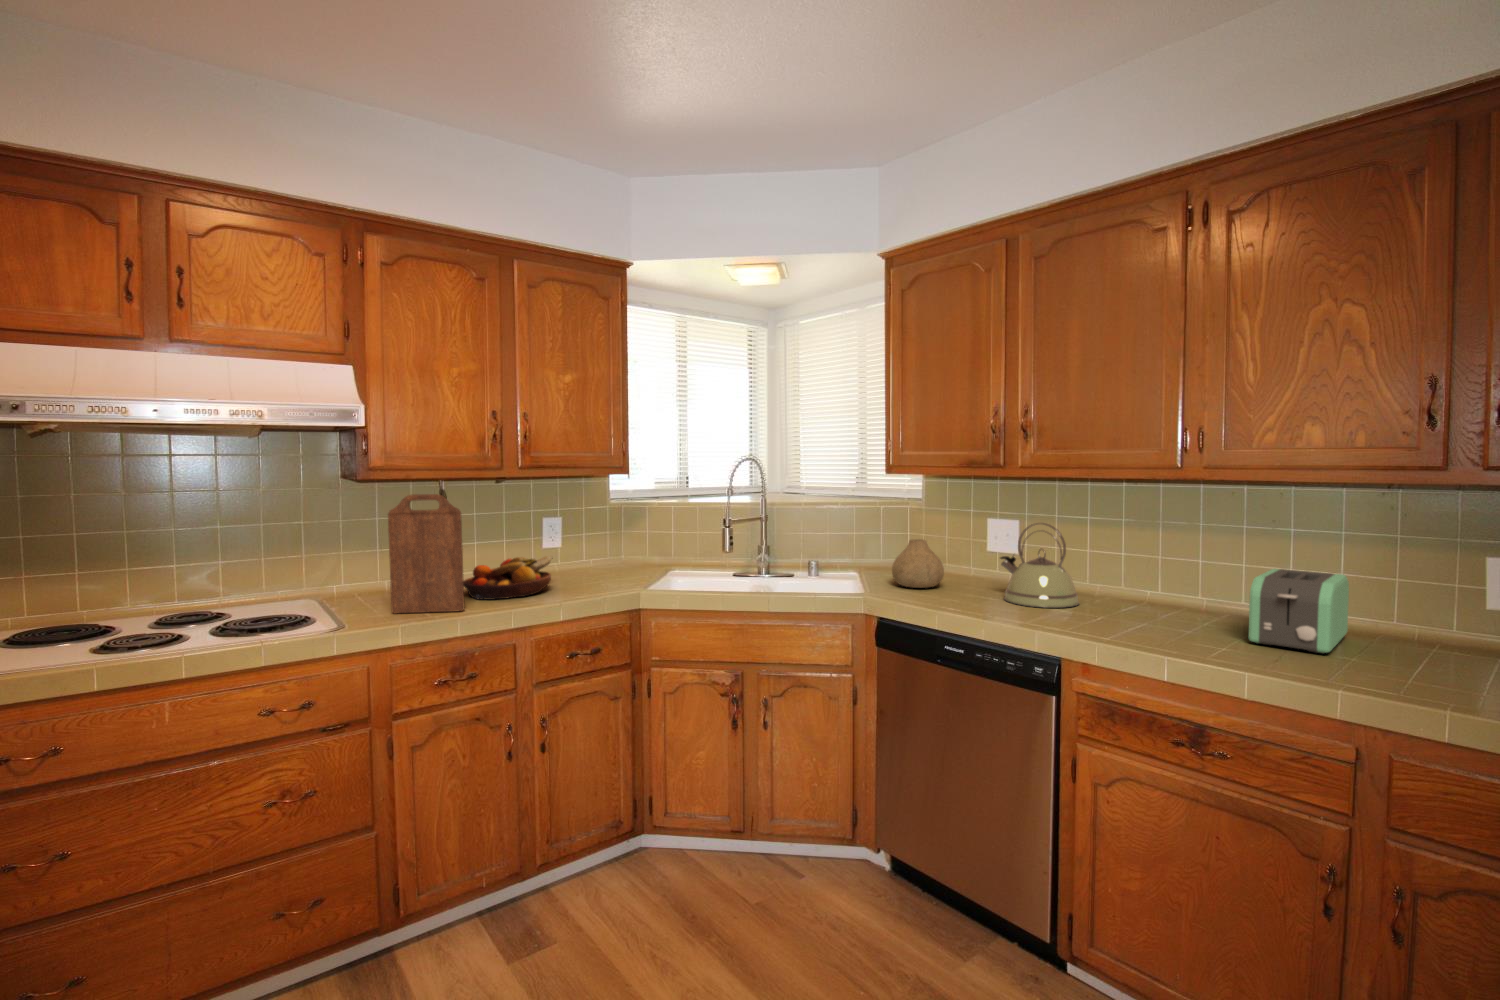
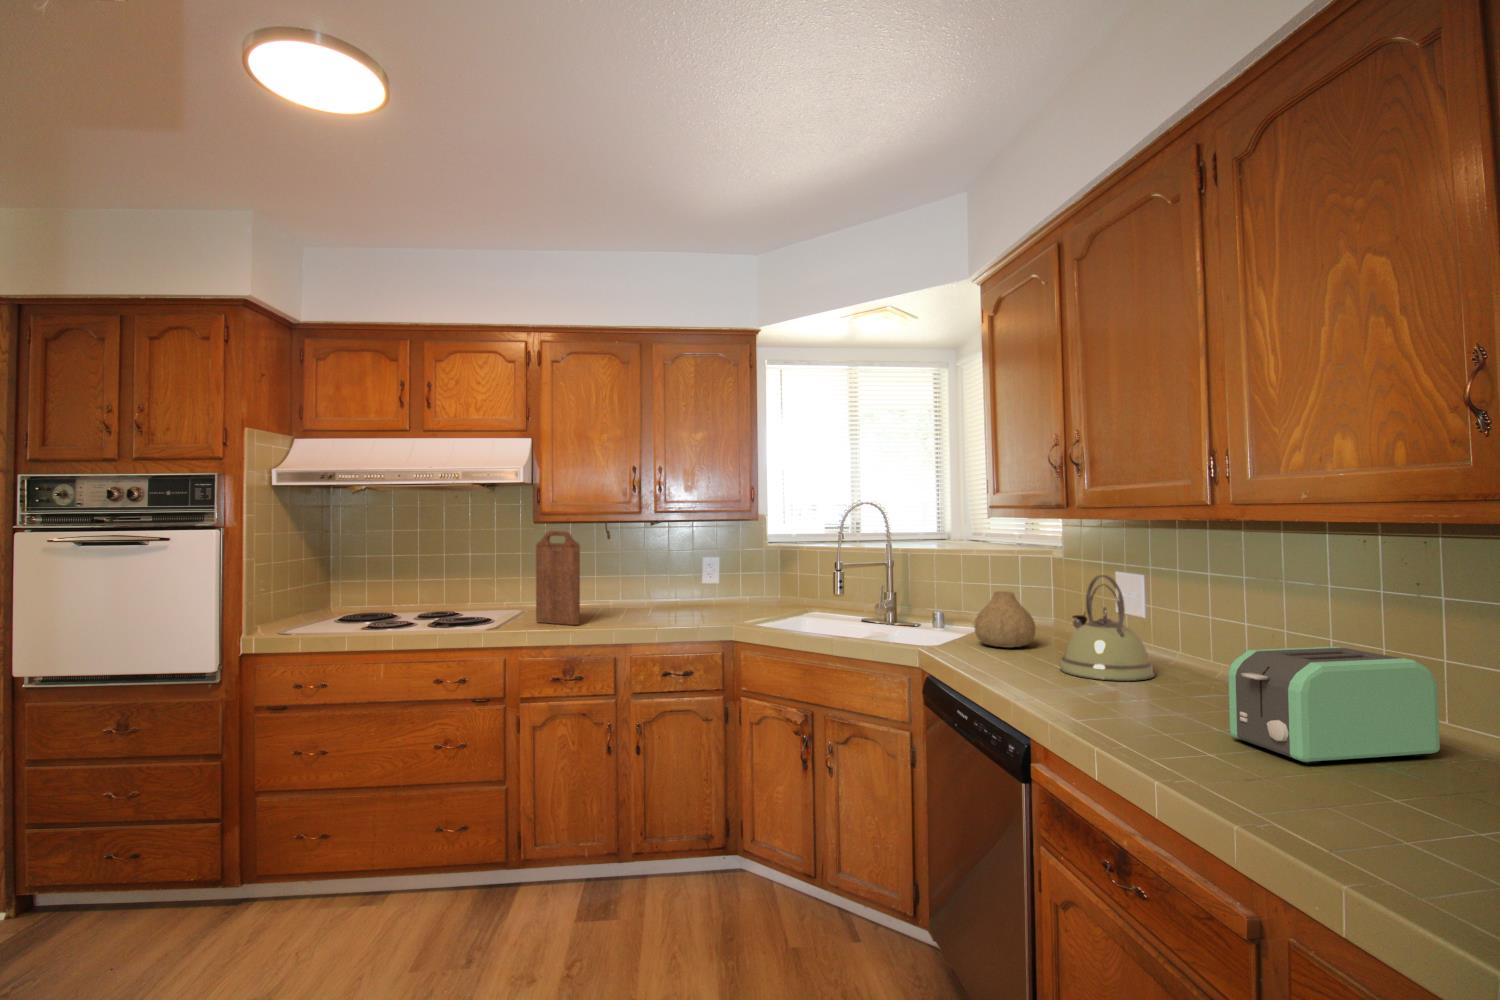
fruit bowl: present [464,556,553,600] -> none [603,587,681,621]

